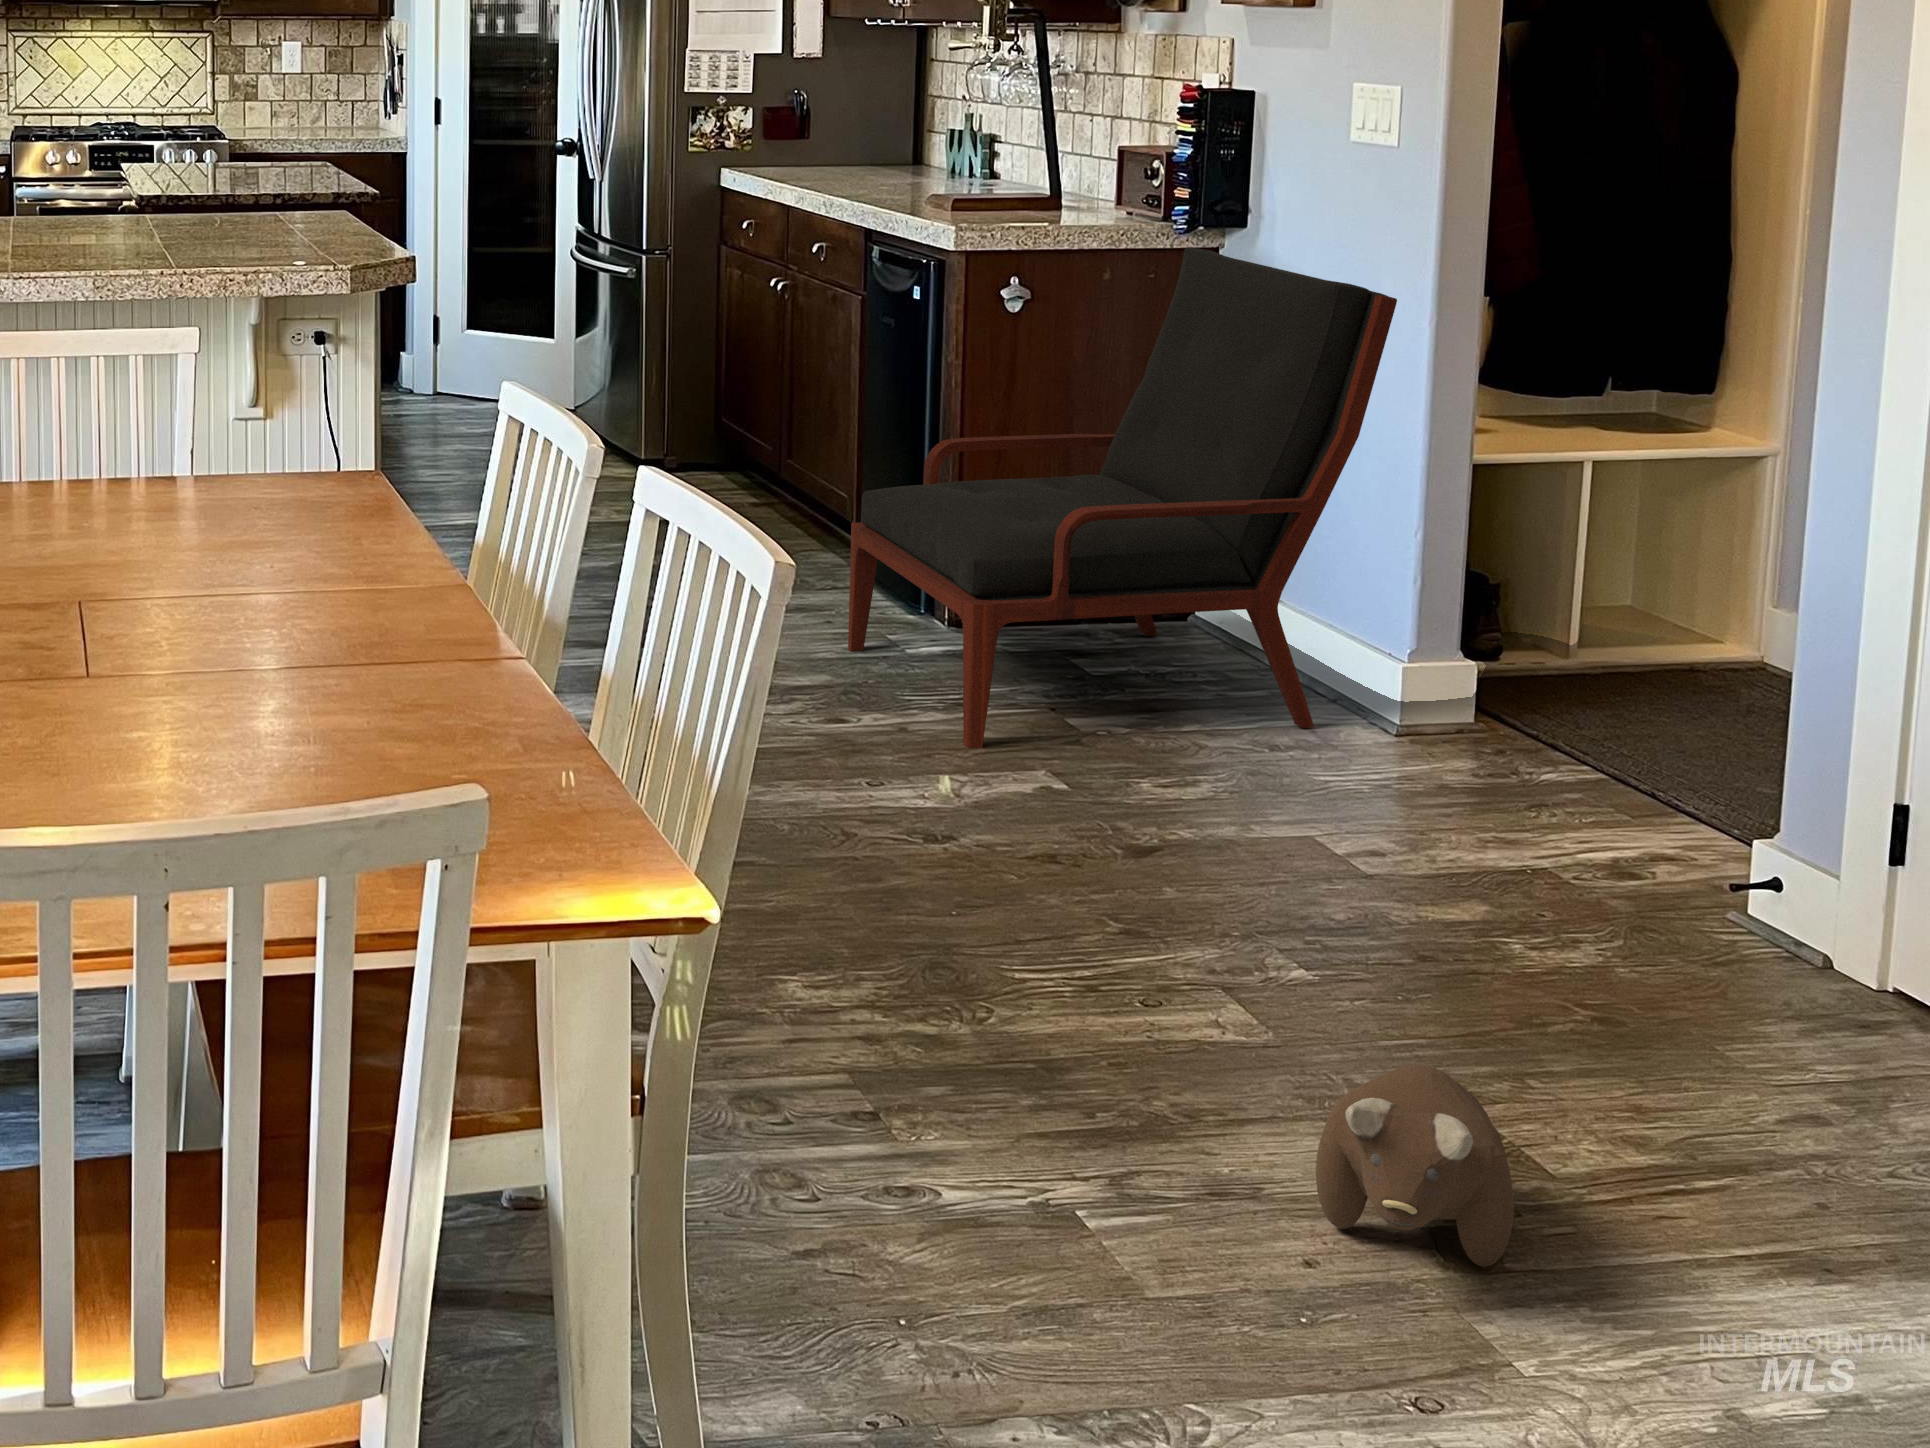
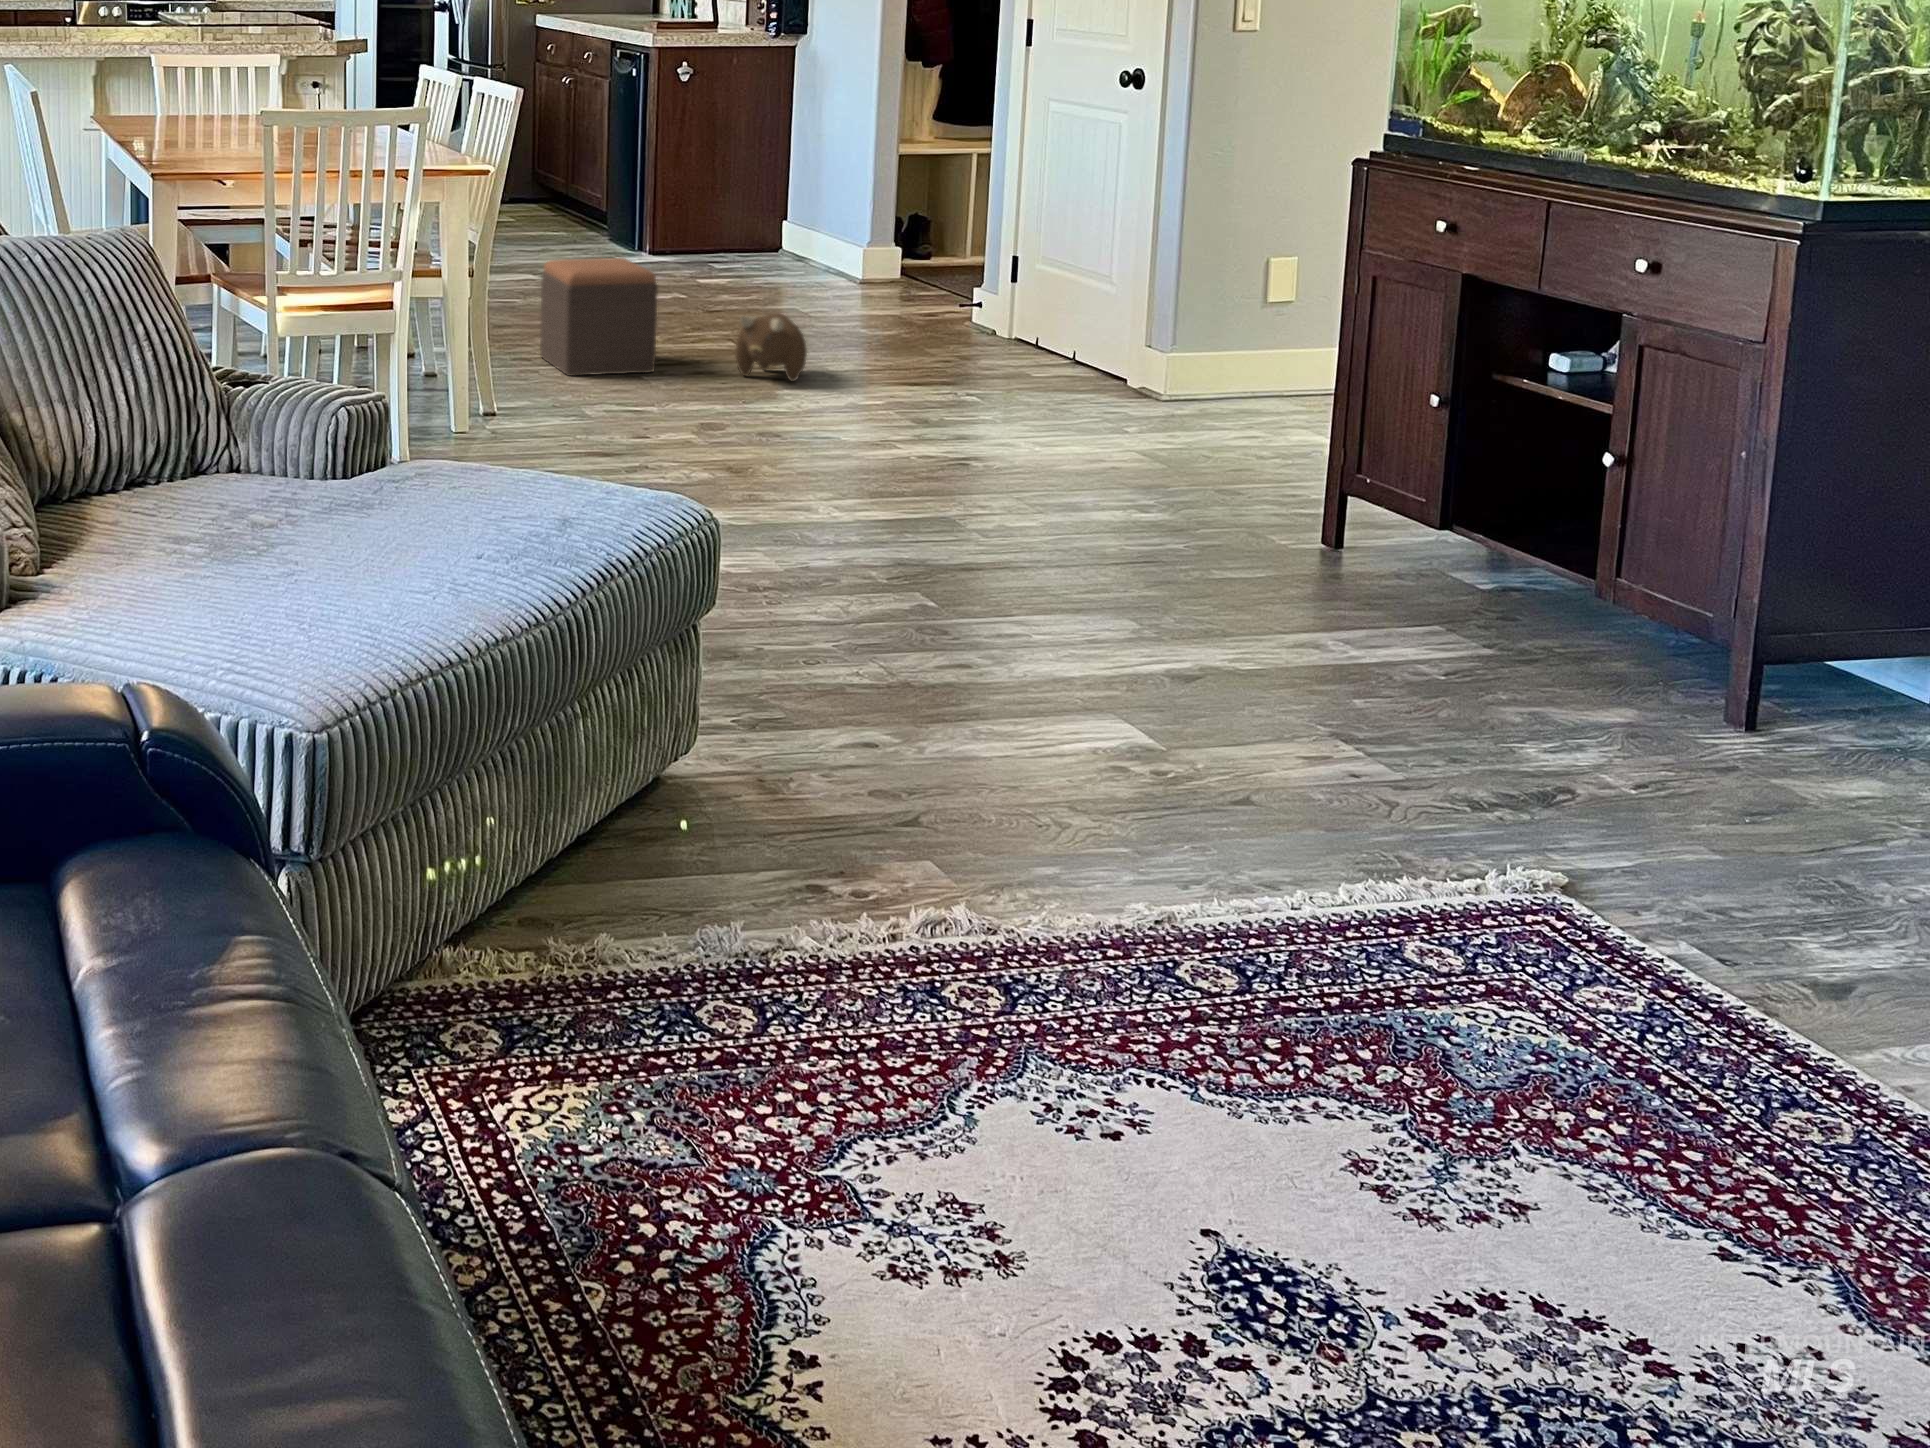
armchair: present [848,248,1397,748] -> none [593,43,862,286]
footstool: none [796,874,1110,1229] -> present [540,258,658,376]

